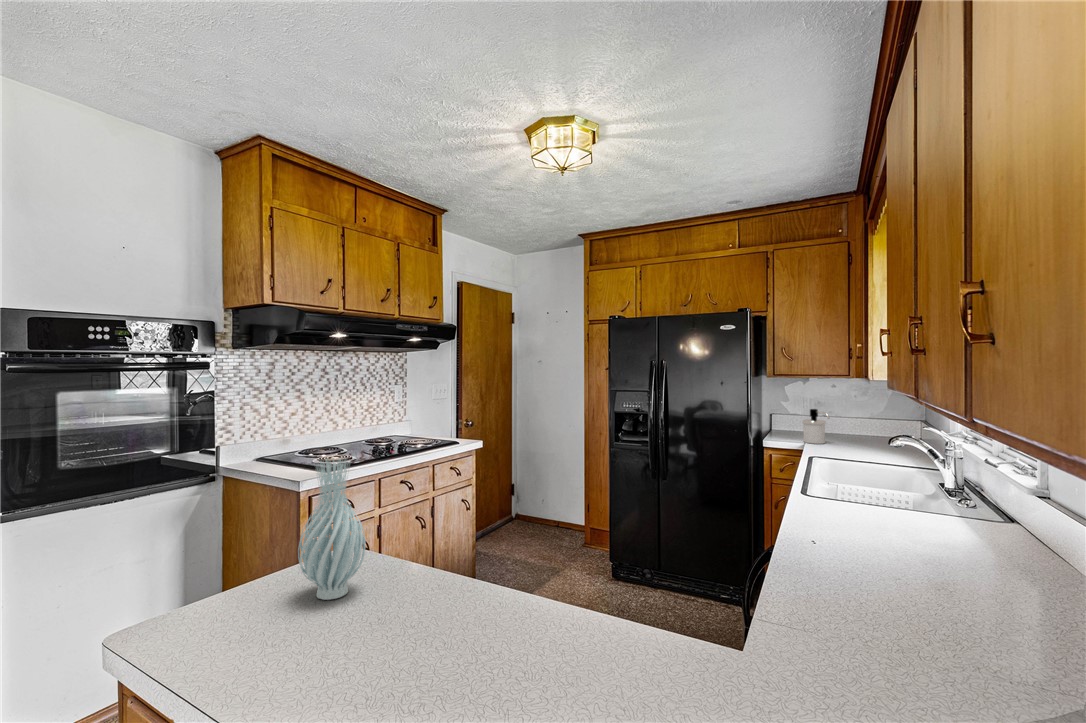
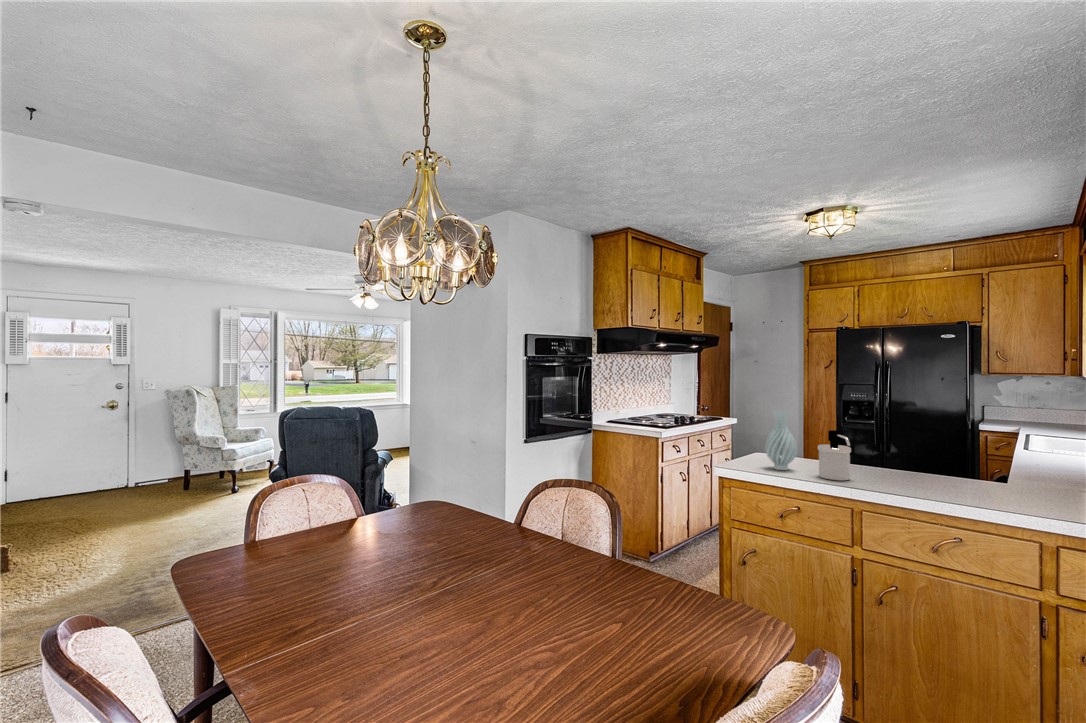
soap dispenser: present [803,409,829,444] -> present [818,430,851,481]

